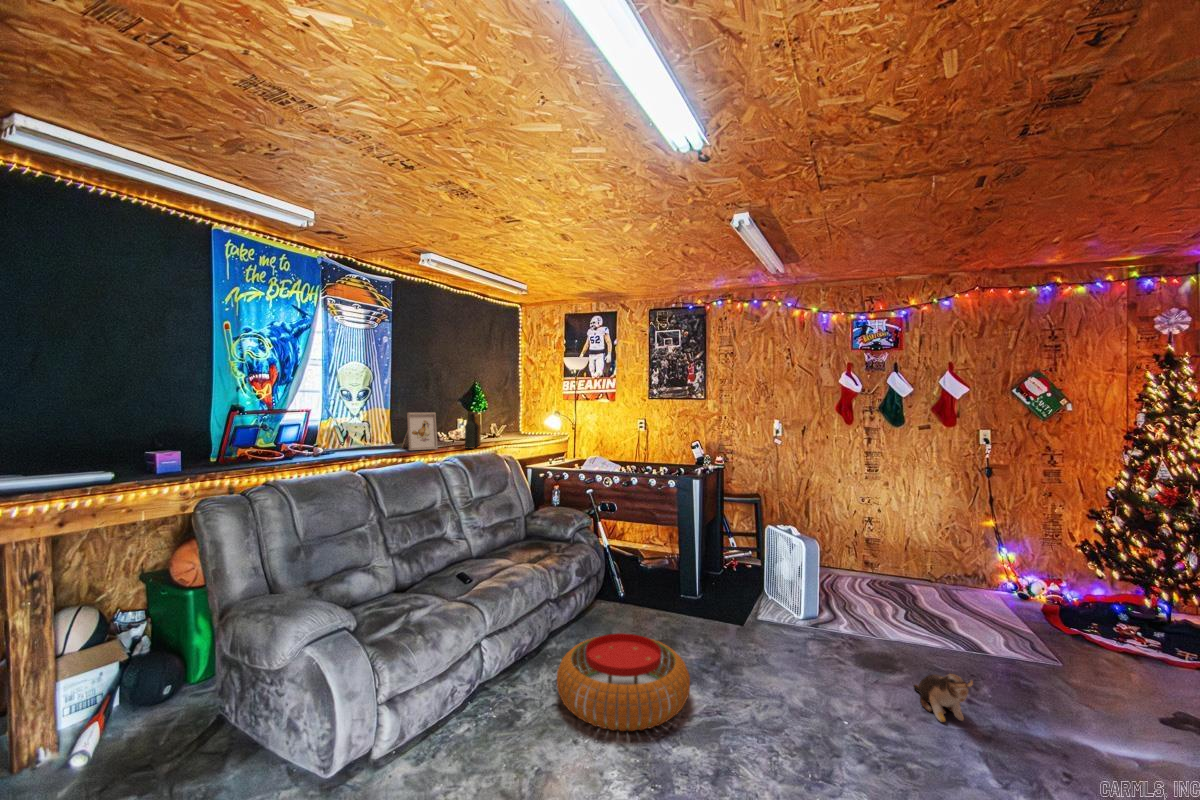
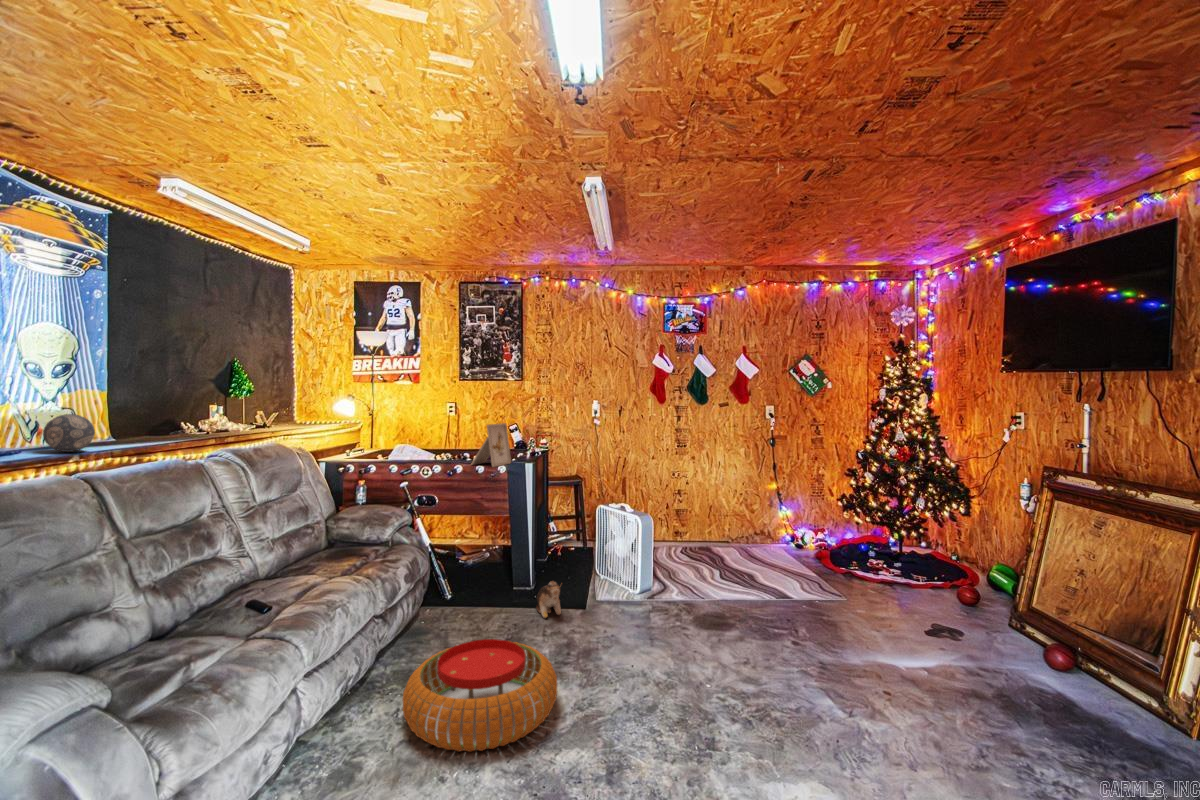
picture frame: present [402,412,438,450] -> present [471,423,511,467]
bottle: present [465,412,481,448] -> none [231,395,251,443]
decorative ball: none [351,425,379,451] -> present [43,414,95,452]
plush toy: present [914,674,973,722] -> present [536,581,561,618]

